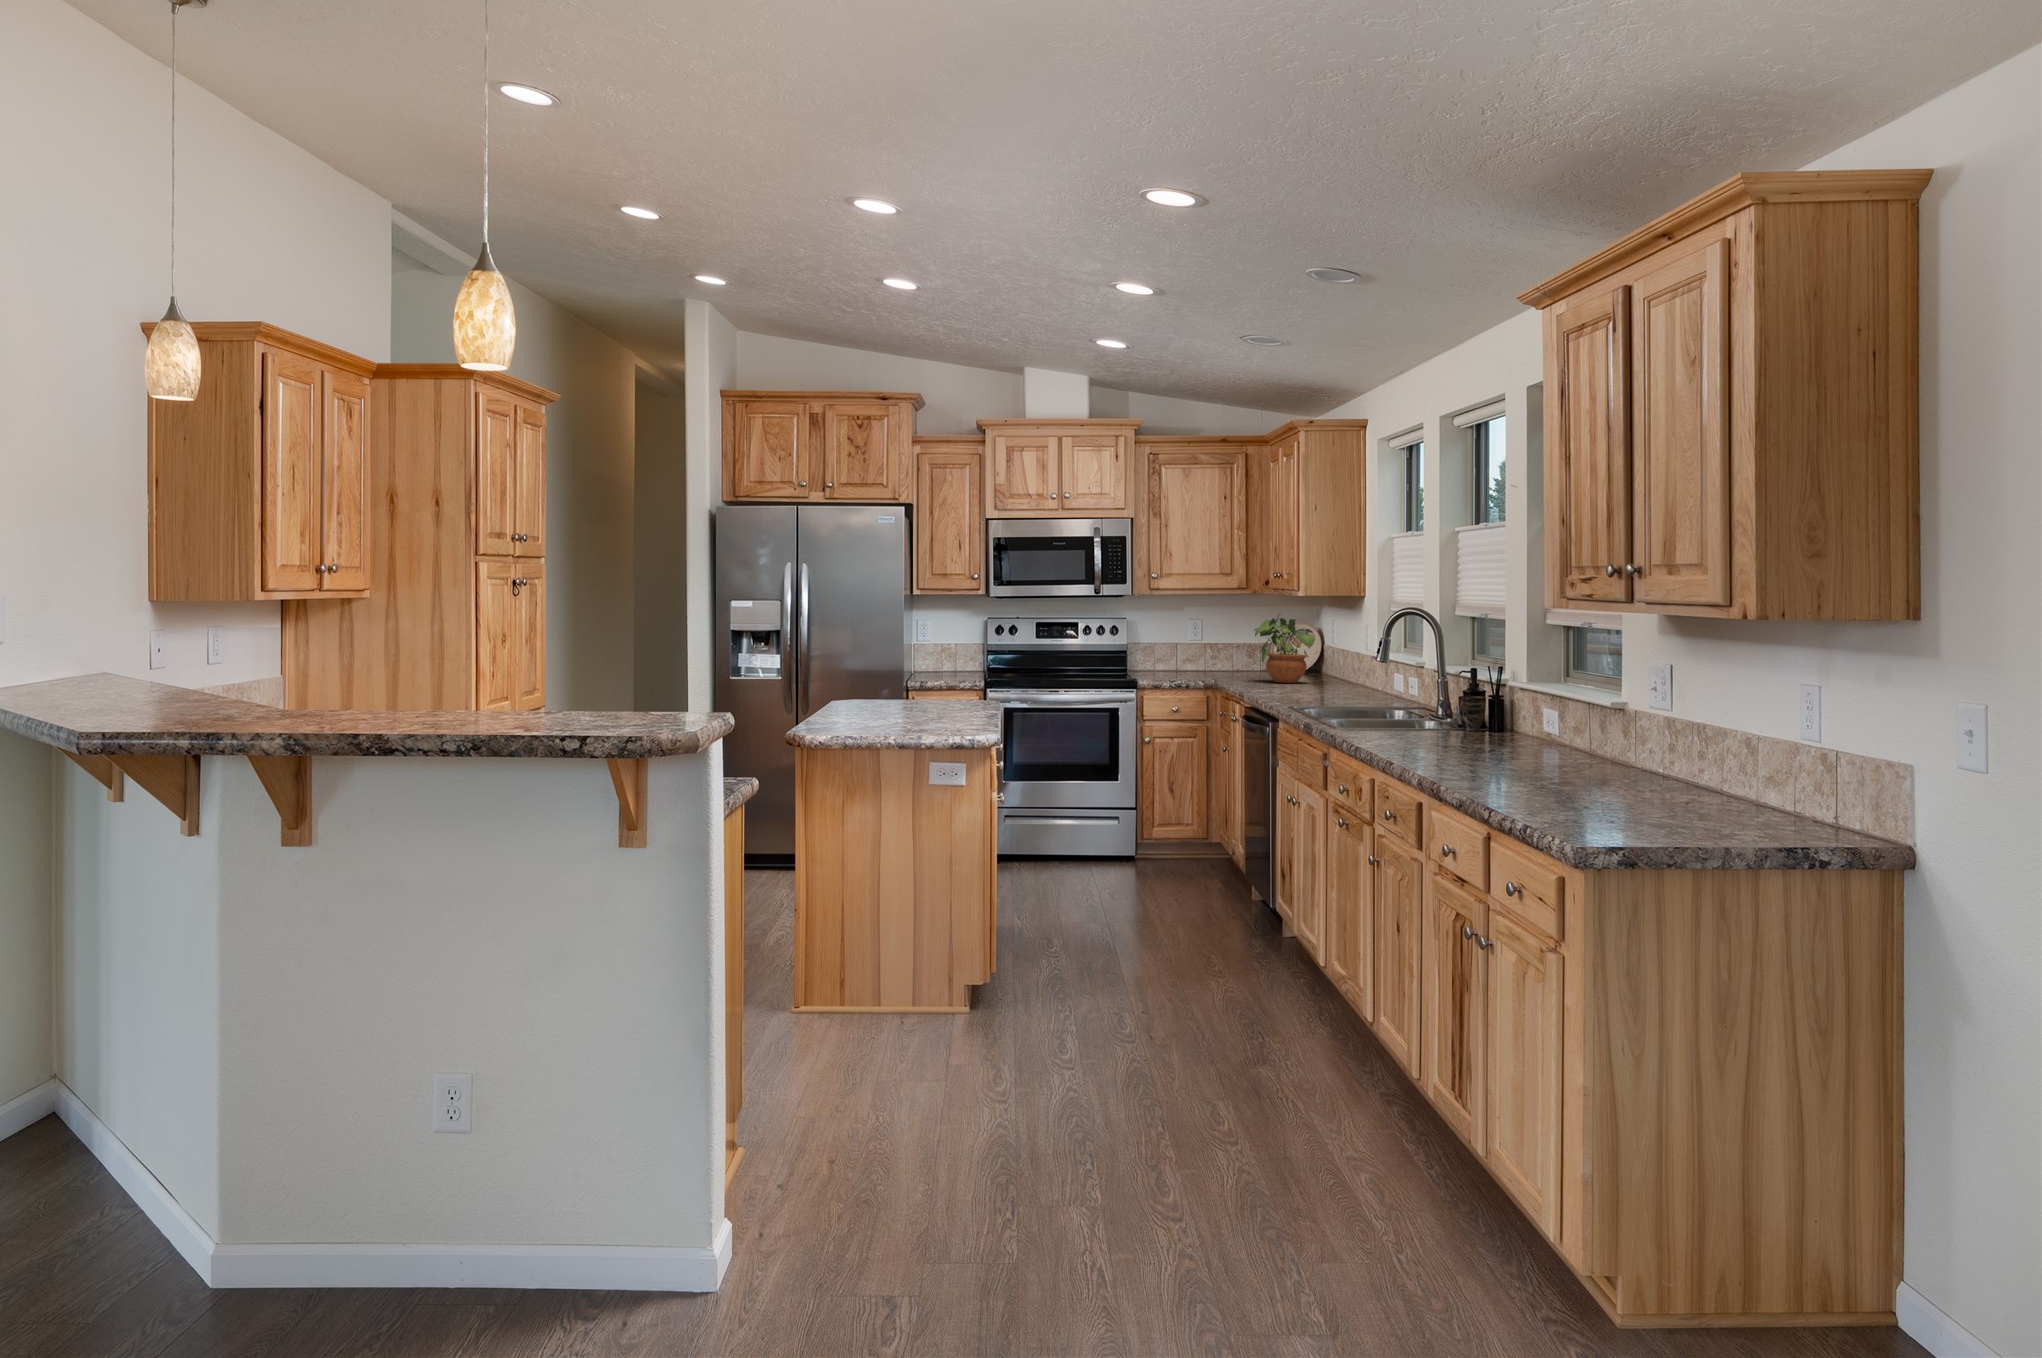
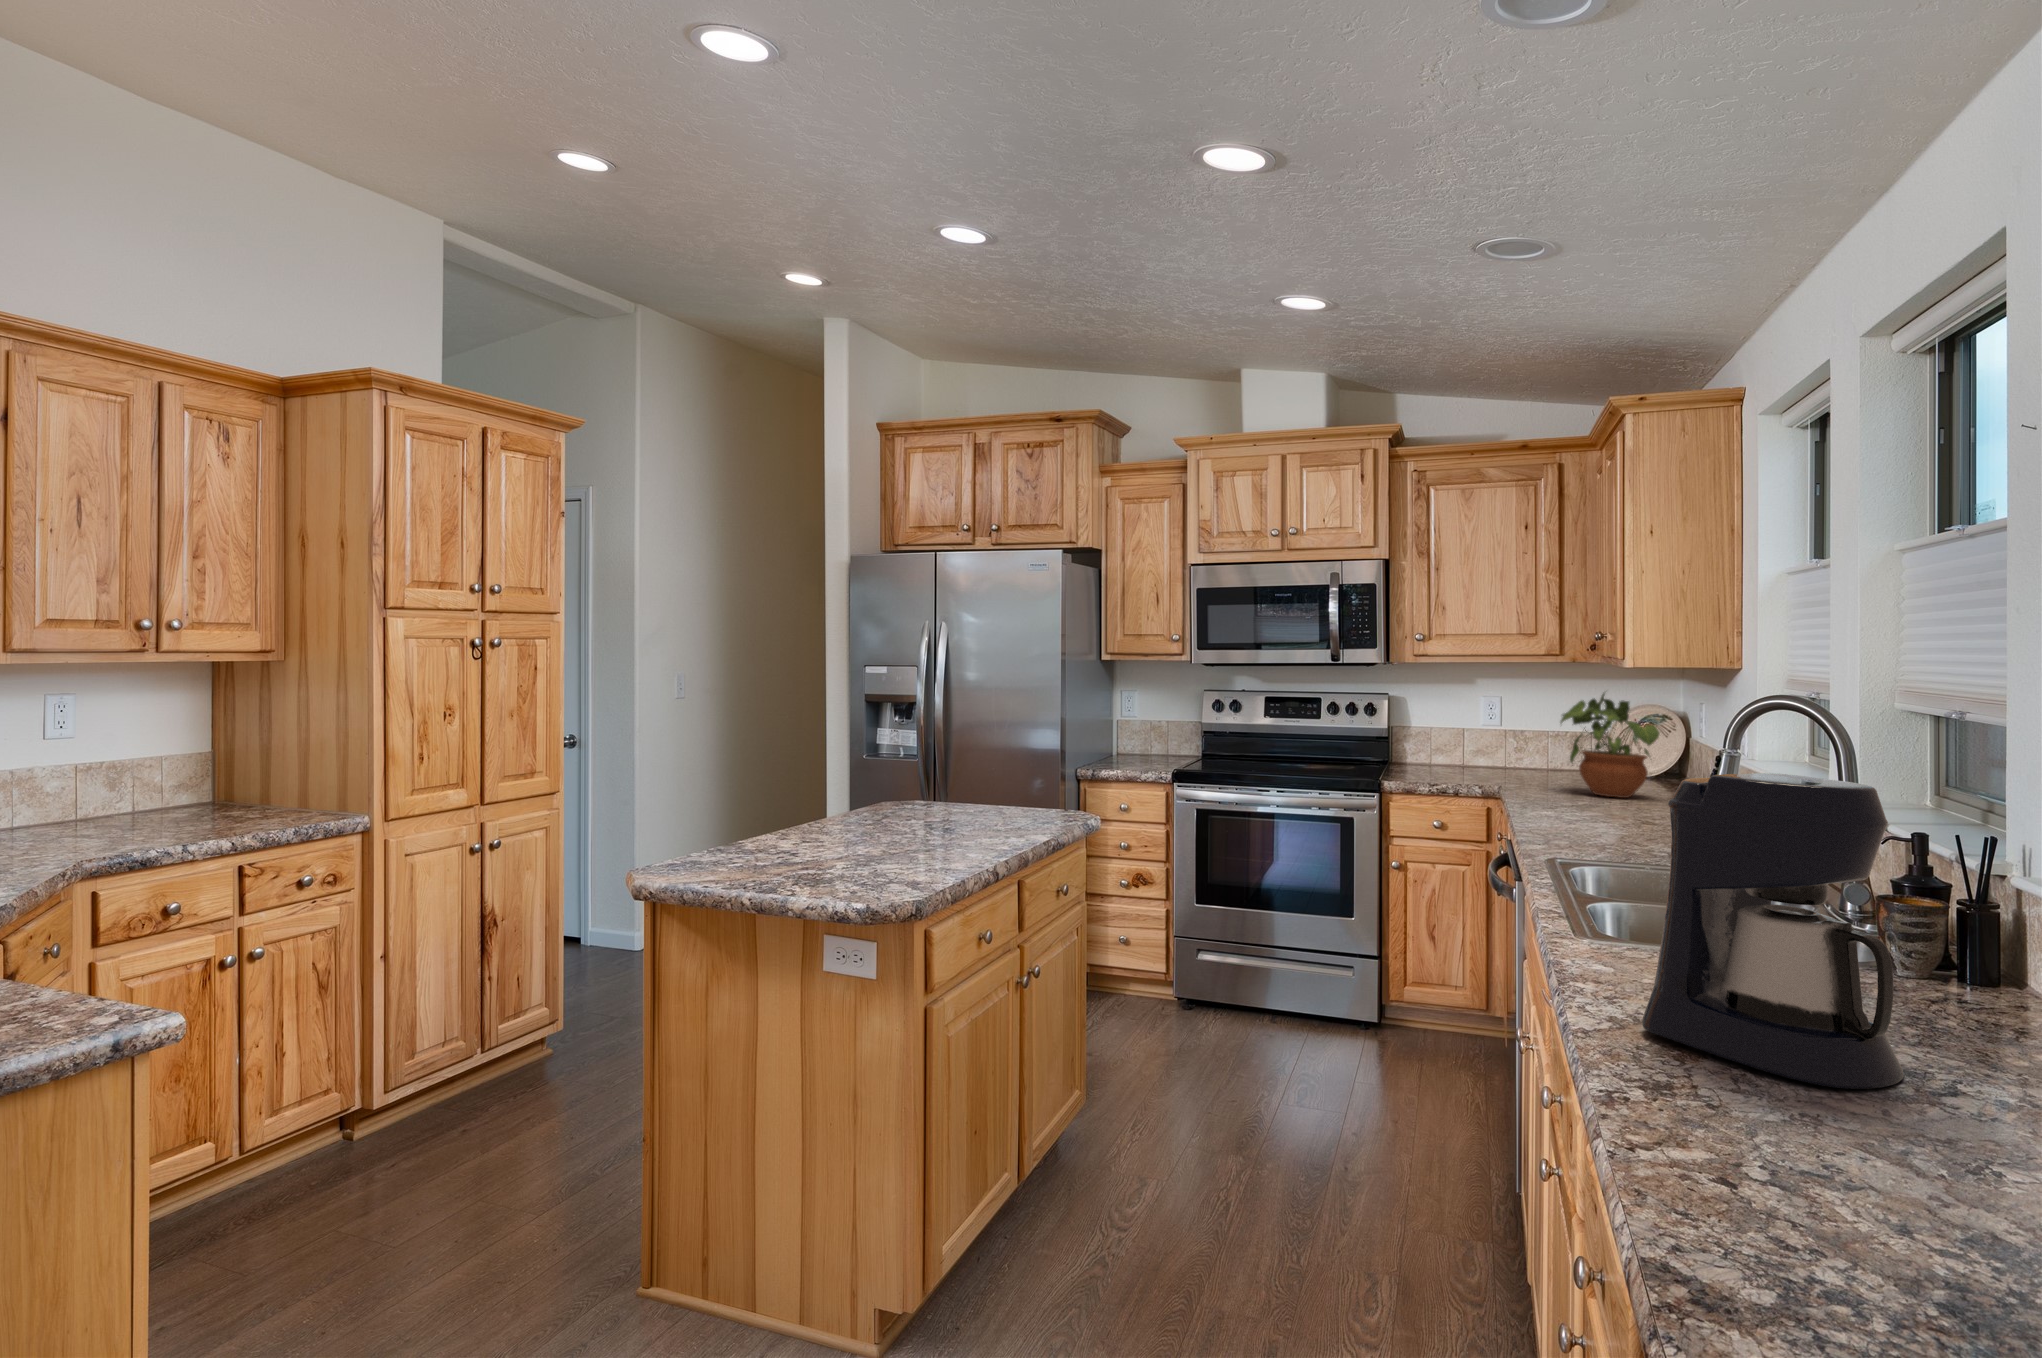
coffee maker: none [1388,633,1482,753] -> present [1642,773,1903,1089]

